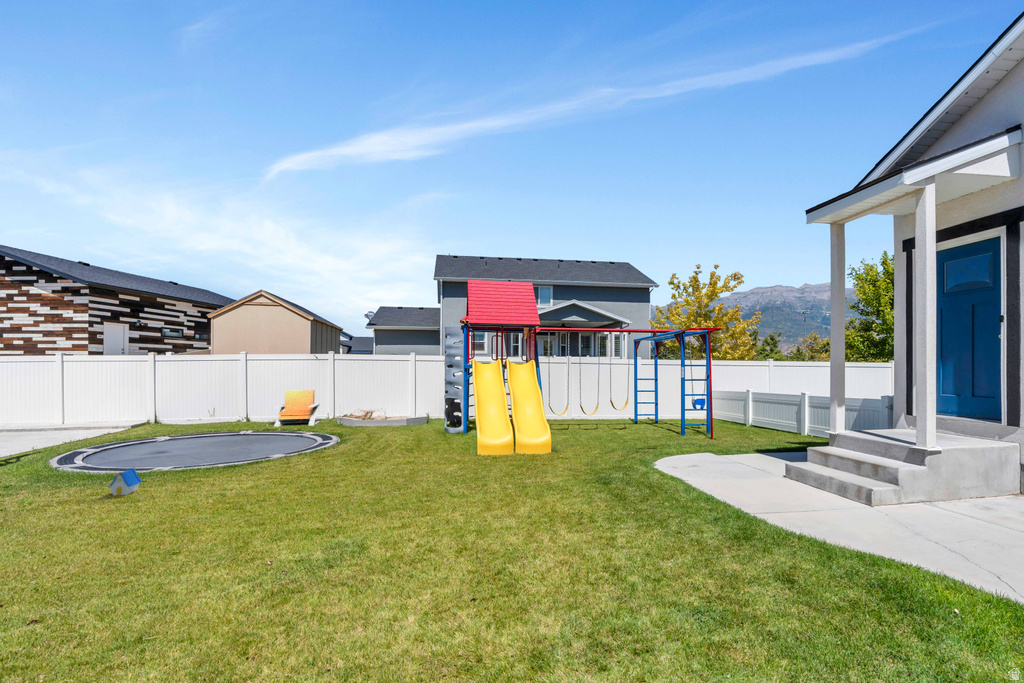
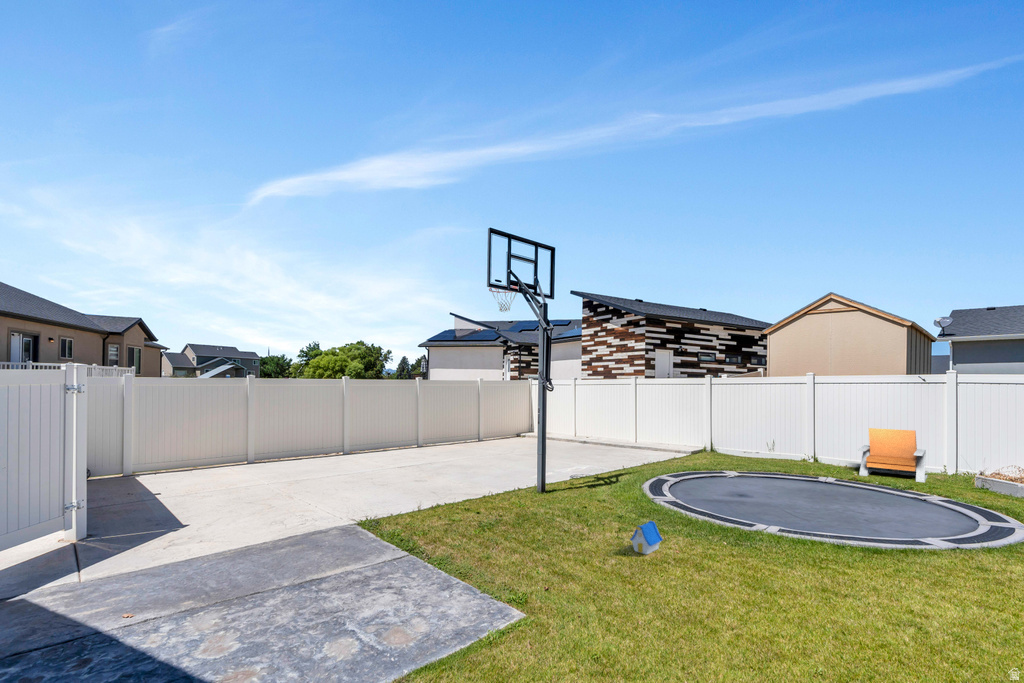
toy house: present [109,467,142,495] -> present [630,520,663,554]

